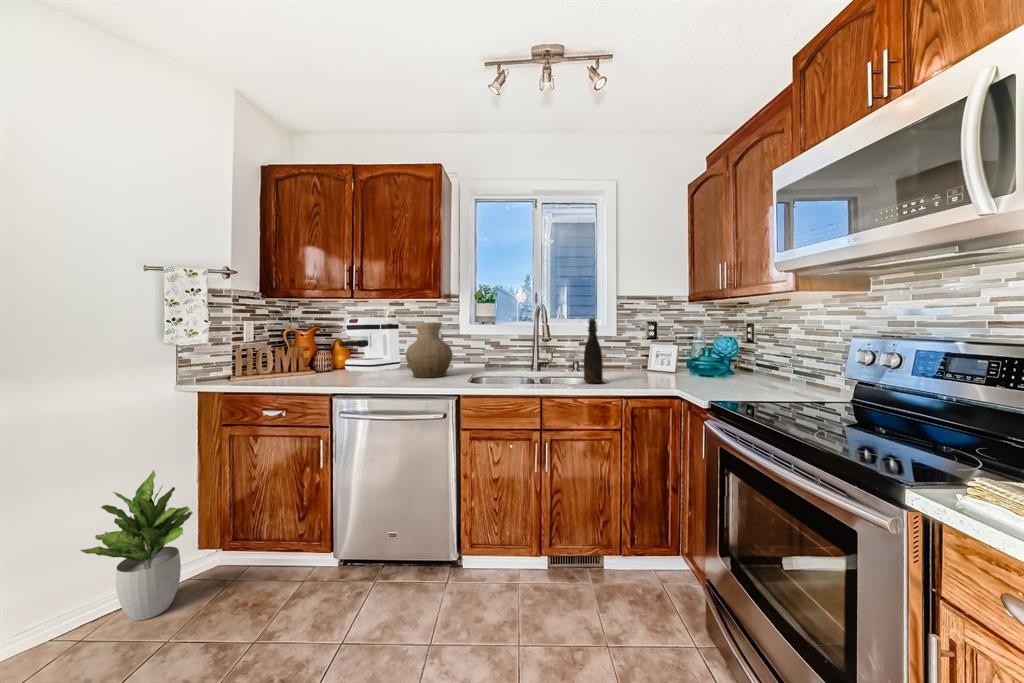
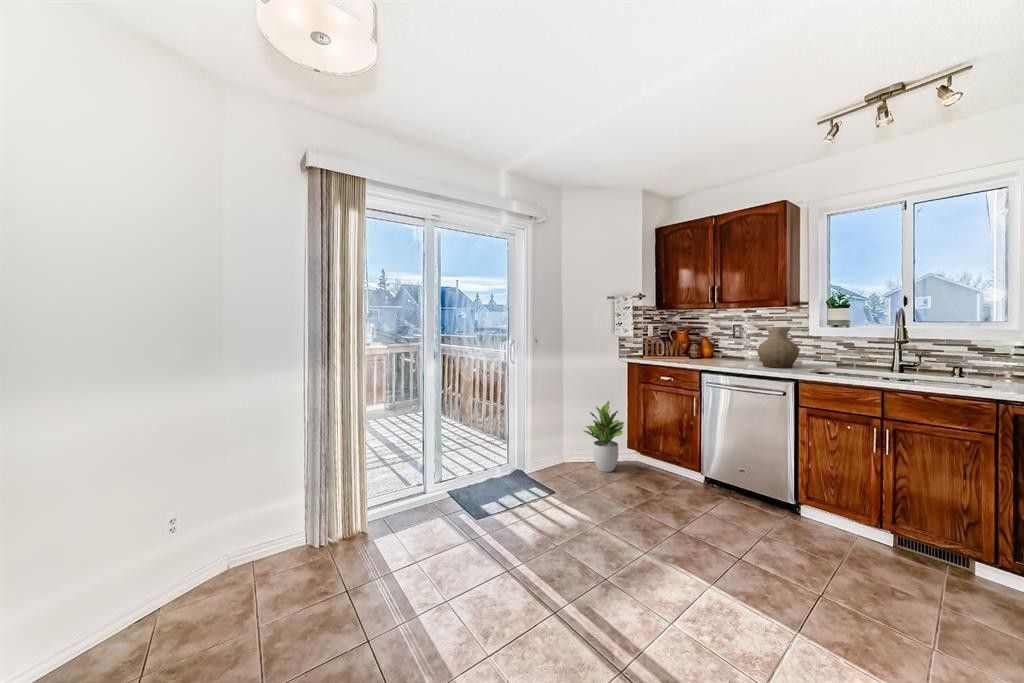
coffee maker: present [339,318,400,372] -> none [707,323,753,361]
bottle: present [584,318,603,383] -> none [941,326,967,386]

